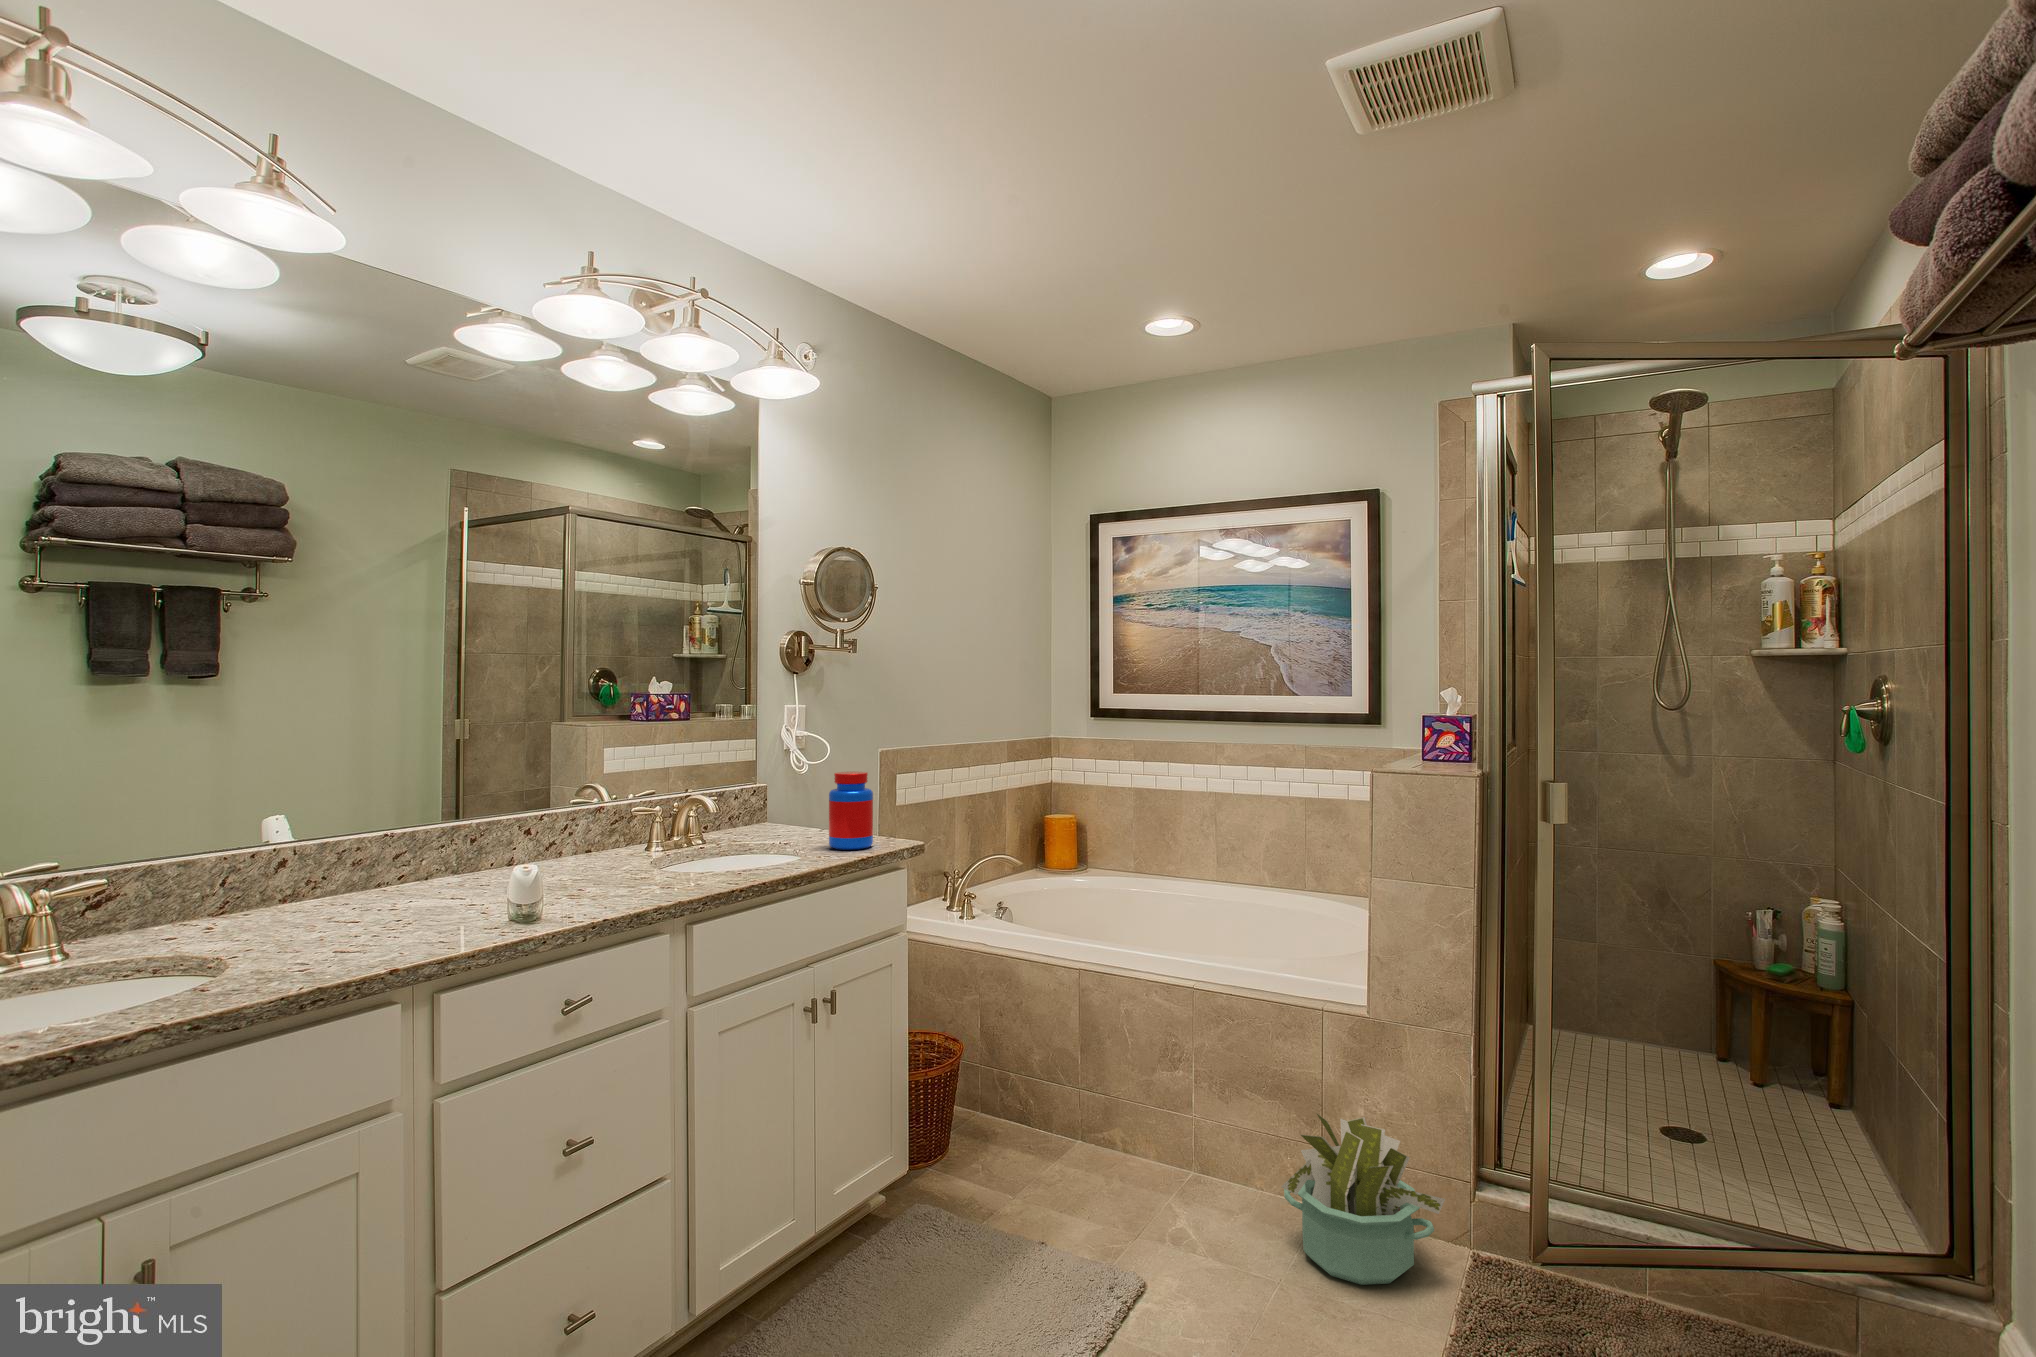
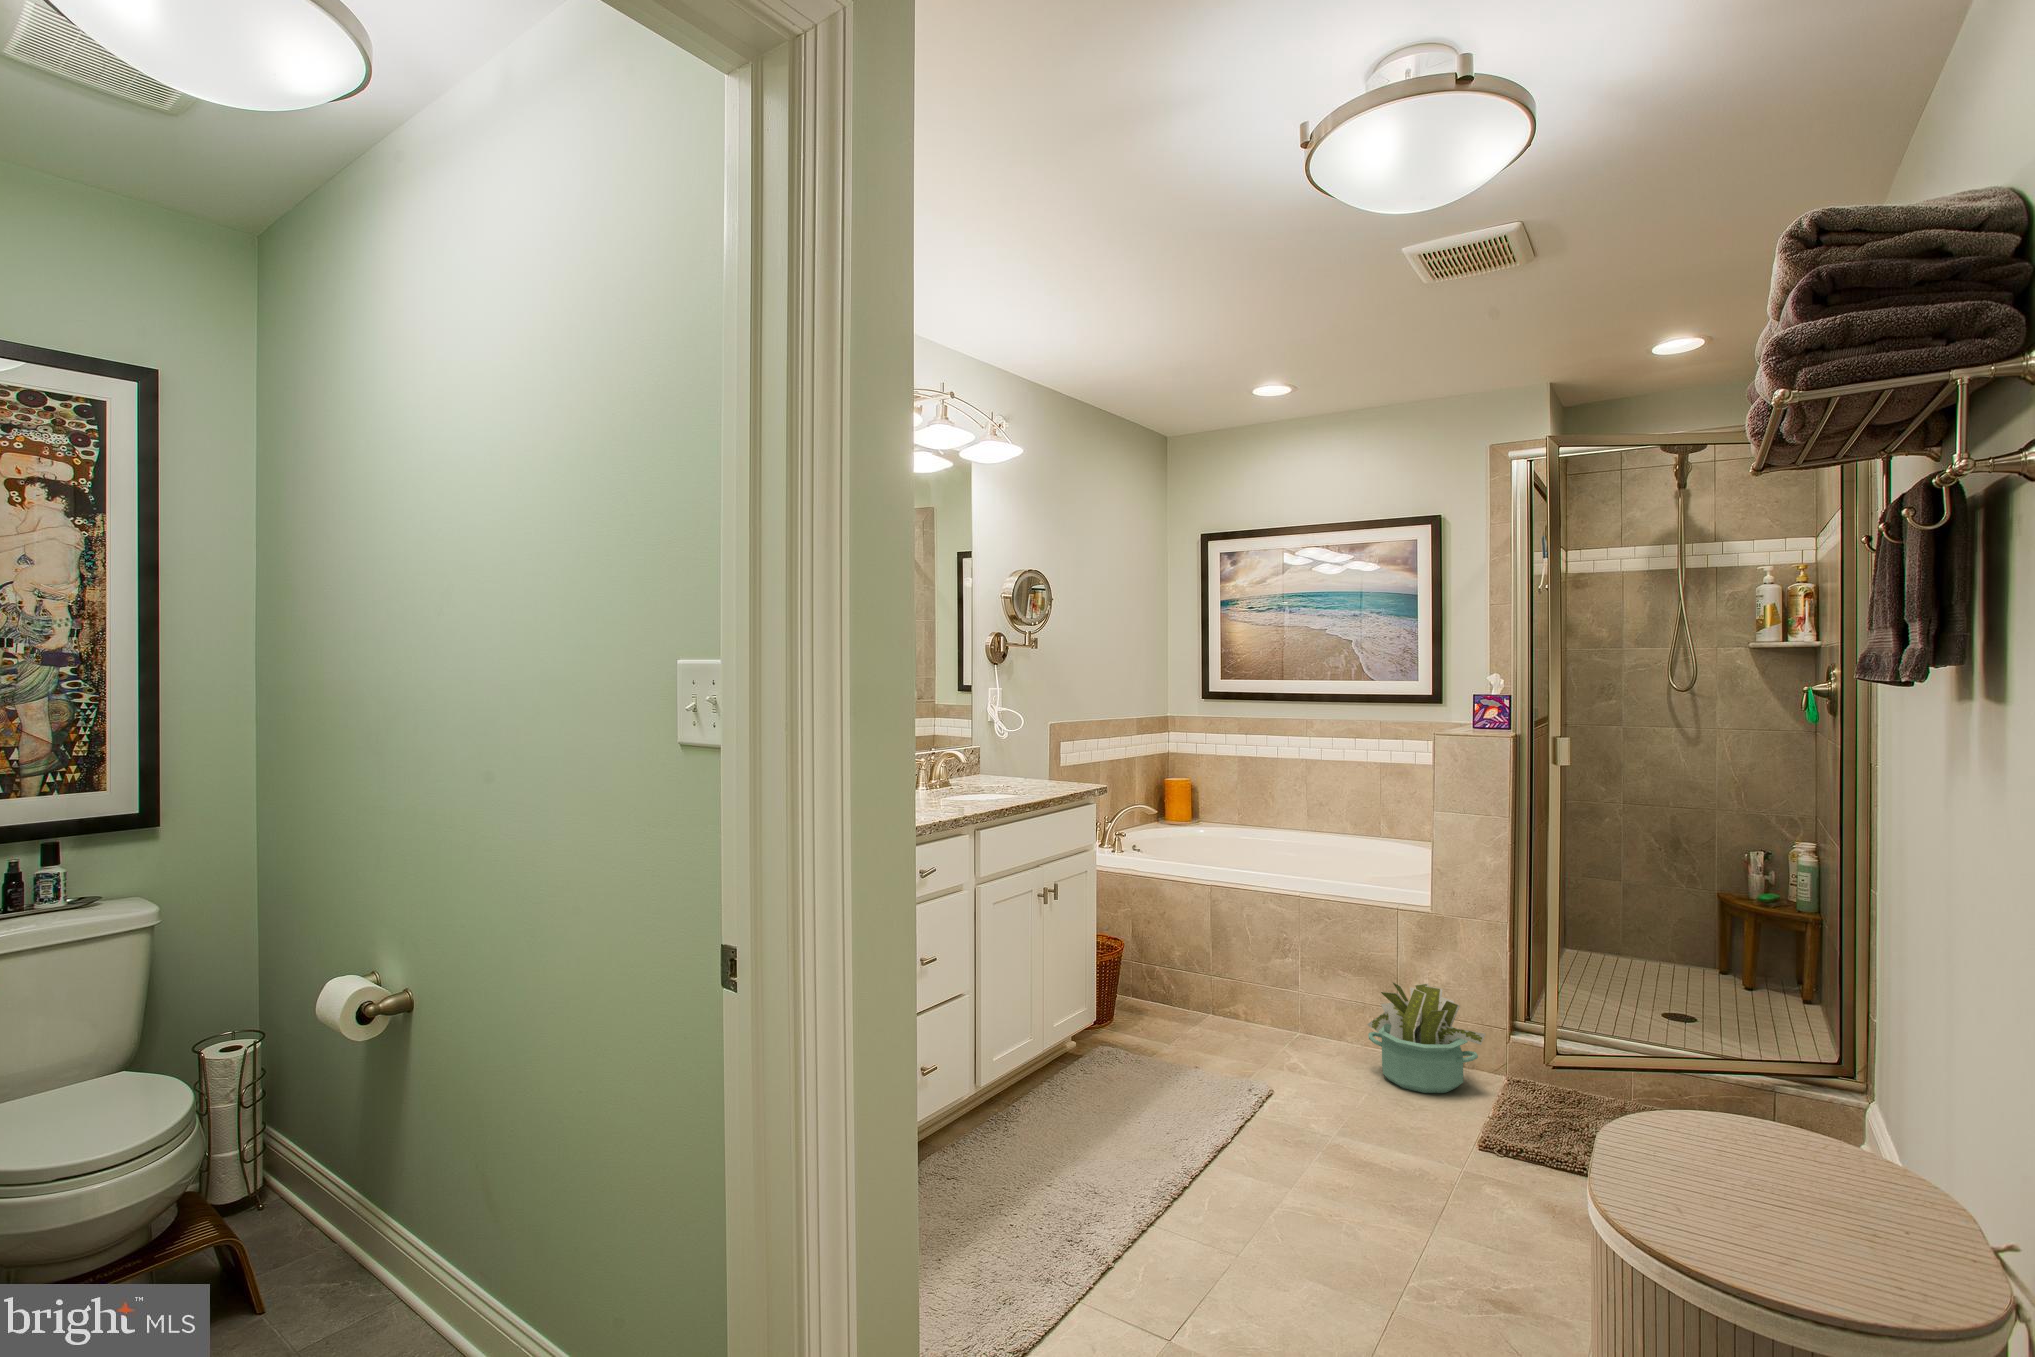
jar: present [829,772,873,850] -> none [1038,734,1069,789]

